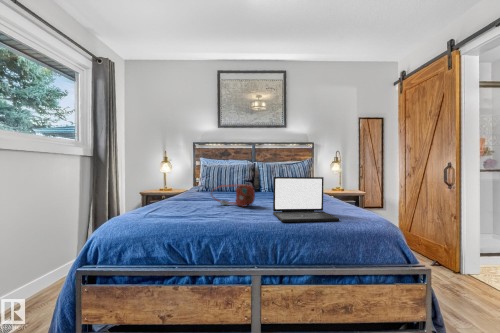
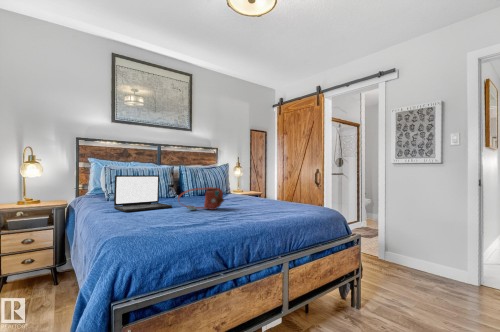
laptop: present [273,177,339,222] -> present [114,175,172,212]

